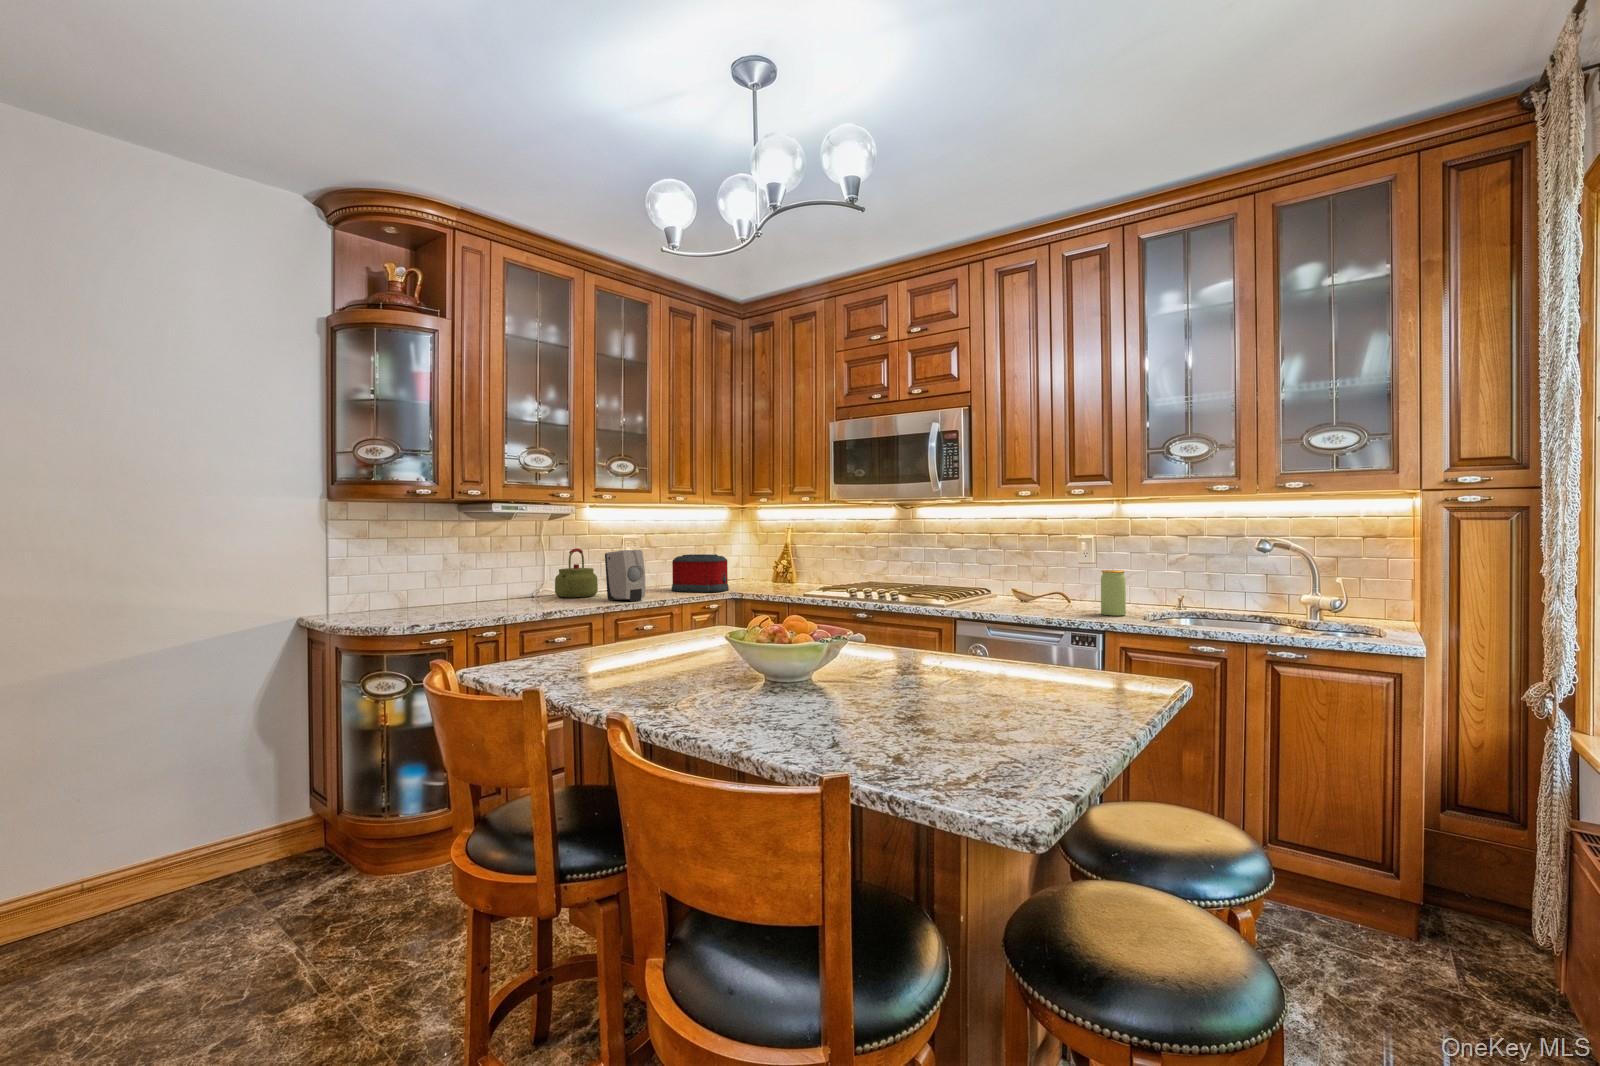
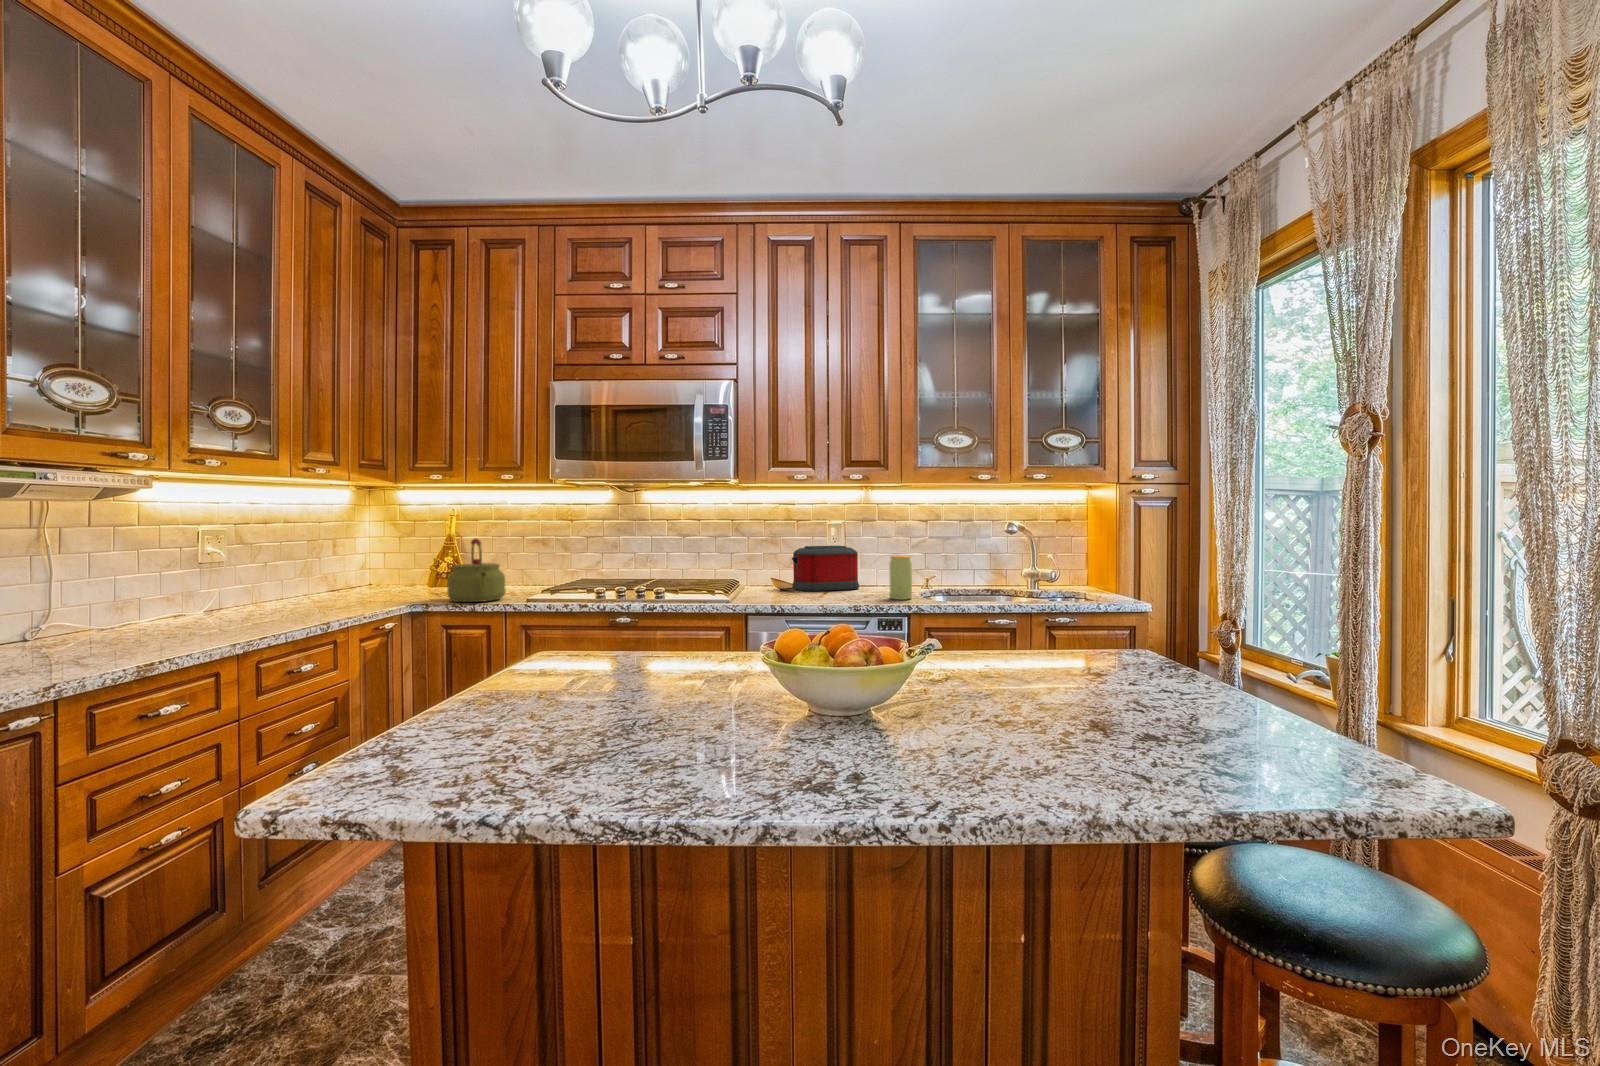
kettle: present [555,548,598,598] -> present [447,538,505,602]
soap dispenser: present [605,550,645,601] -> none [221,548,304,631]
toaster: present [672,554,729,592] -> present [792,545,859,591]

